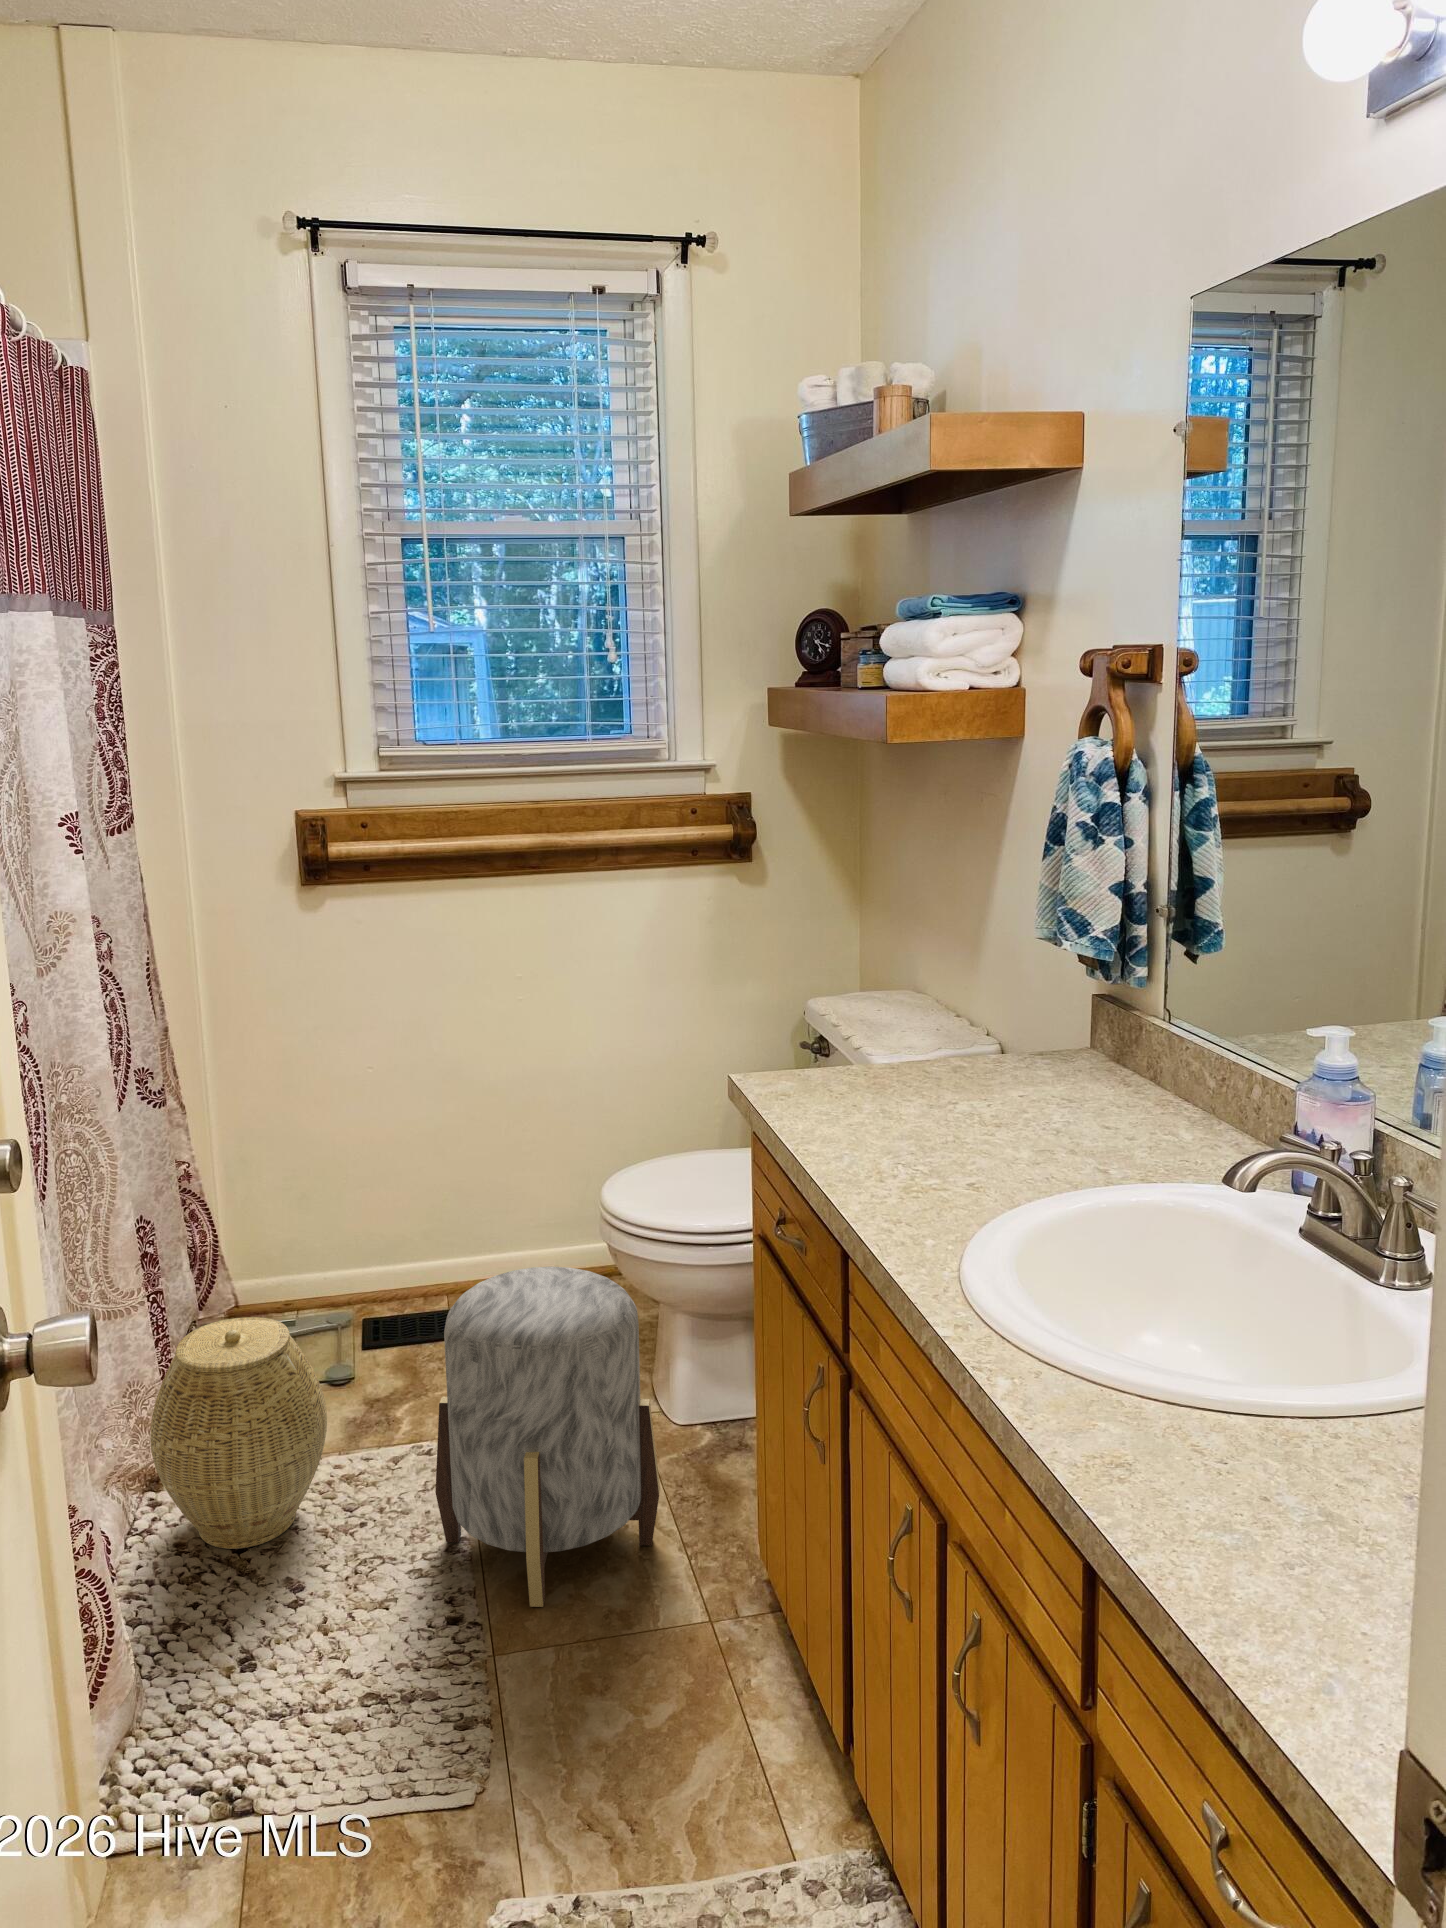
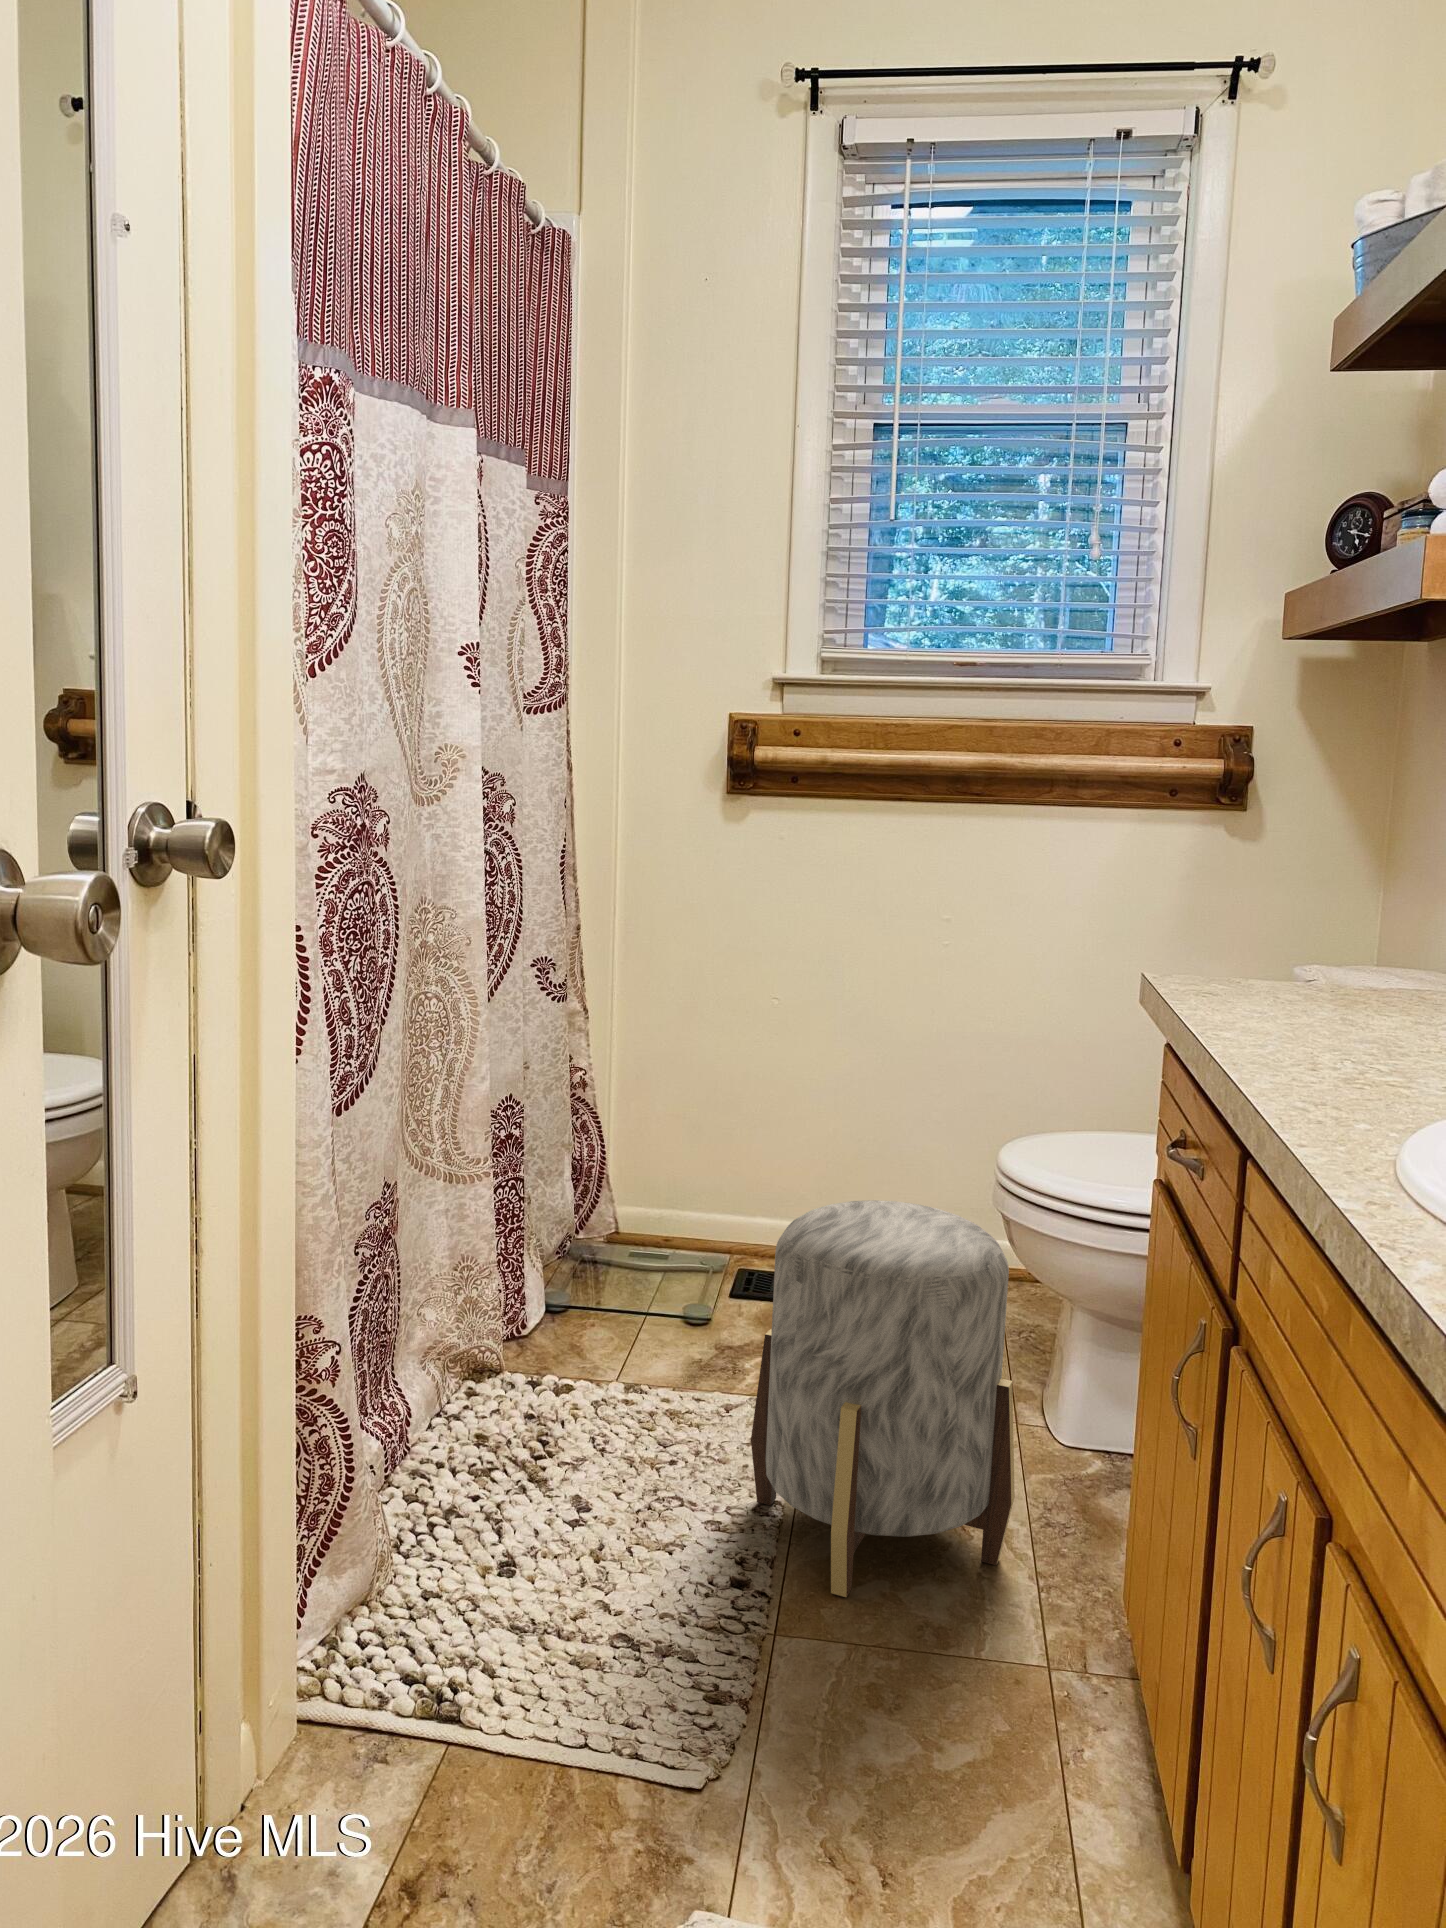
woven basket: present [150,1317,327,1549] -> none [467,1207,652,1455]

